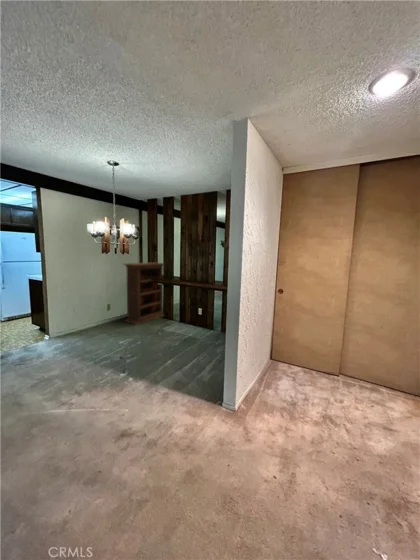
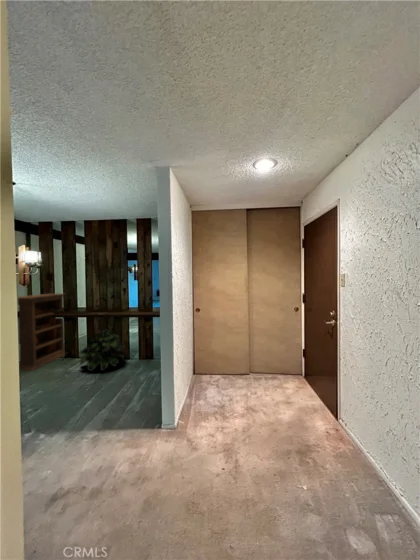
potted plant: none [169,300,209,337] -> present [80,330,125,371]

